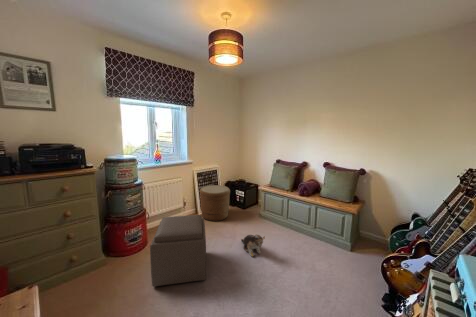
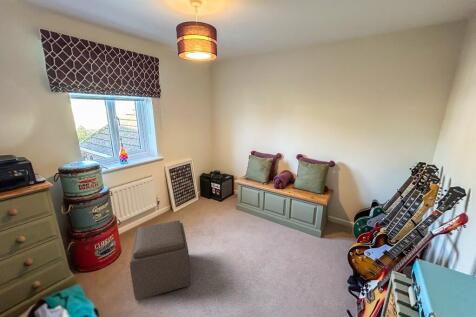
woven basket: present [200,185,230,221] -> none [173,180,206,219]
plush toy: present [241,235,265,257] -> none [221,233,245,254]

